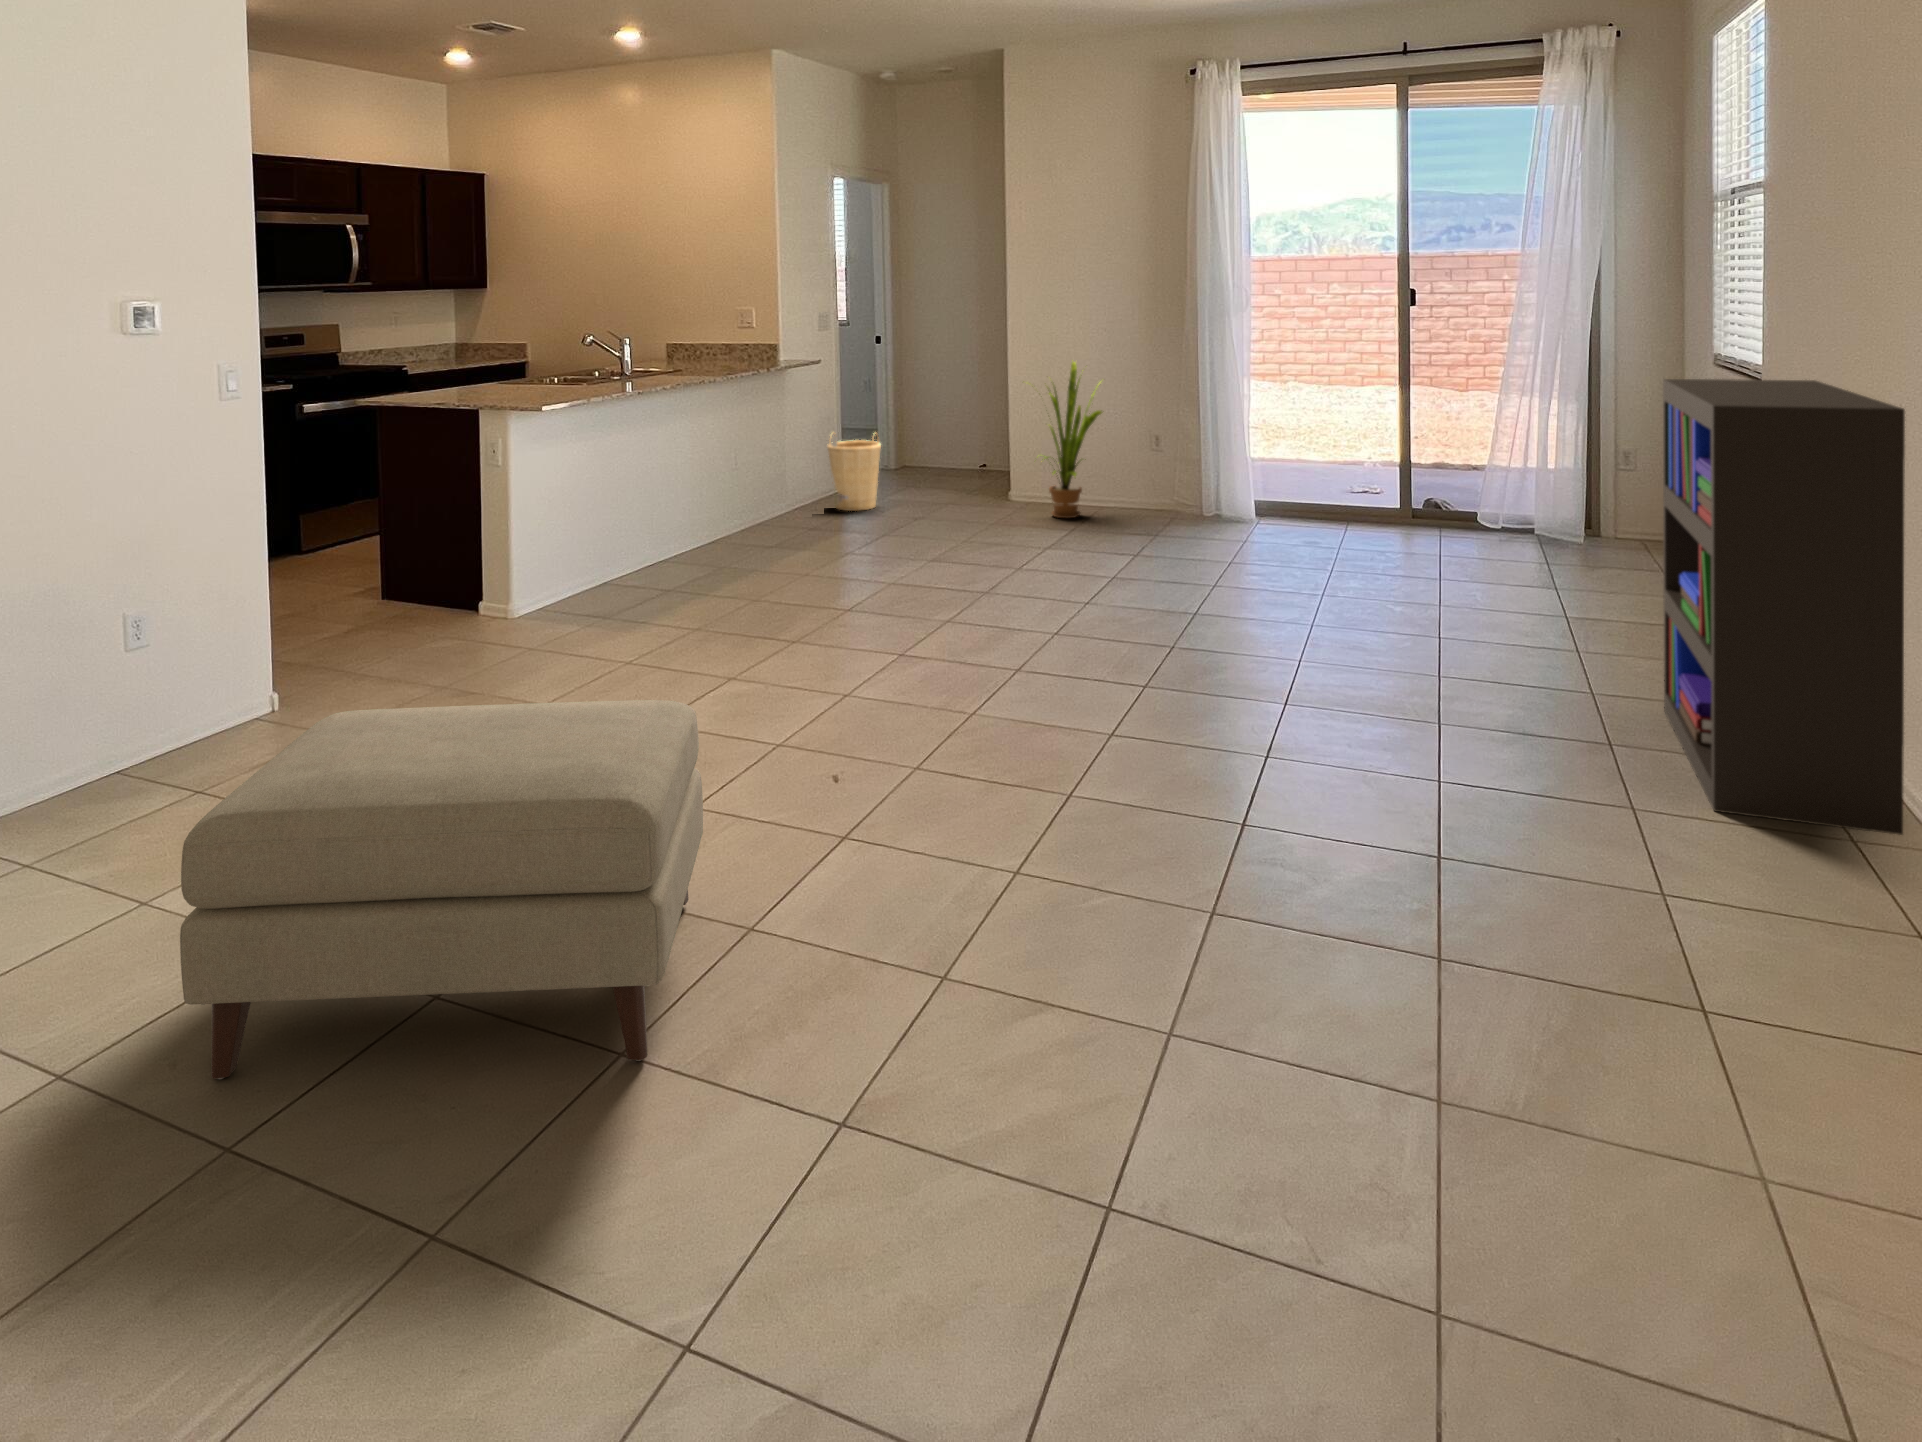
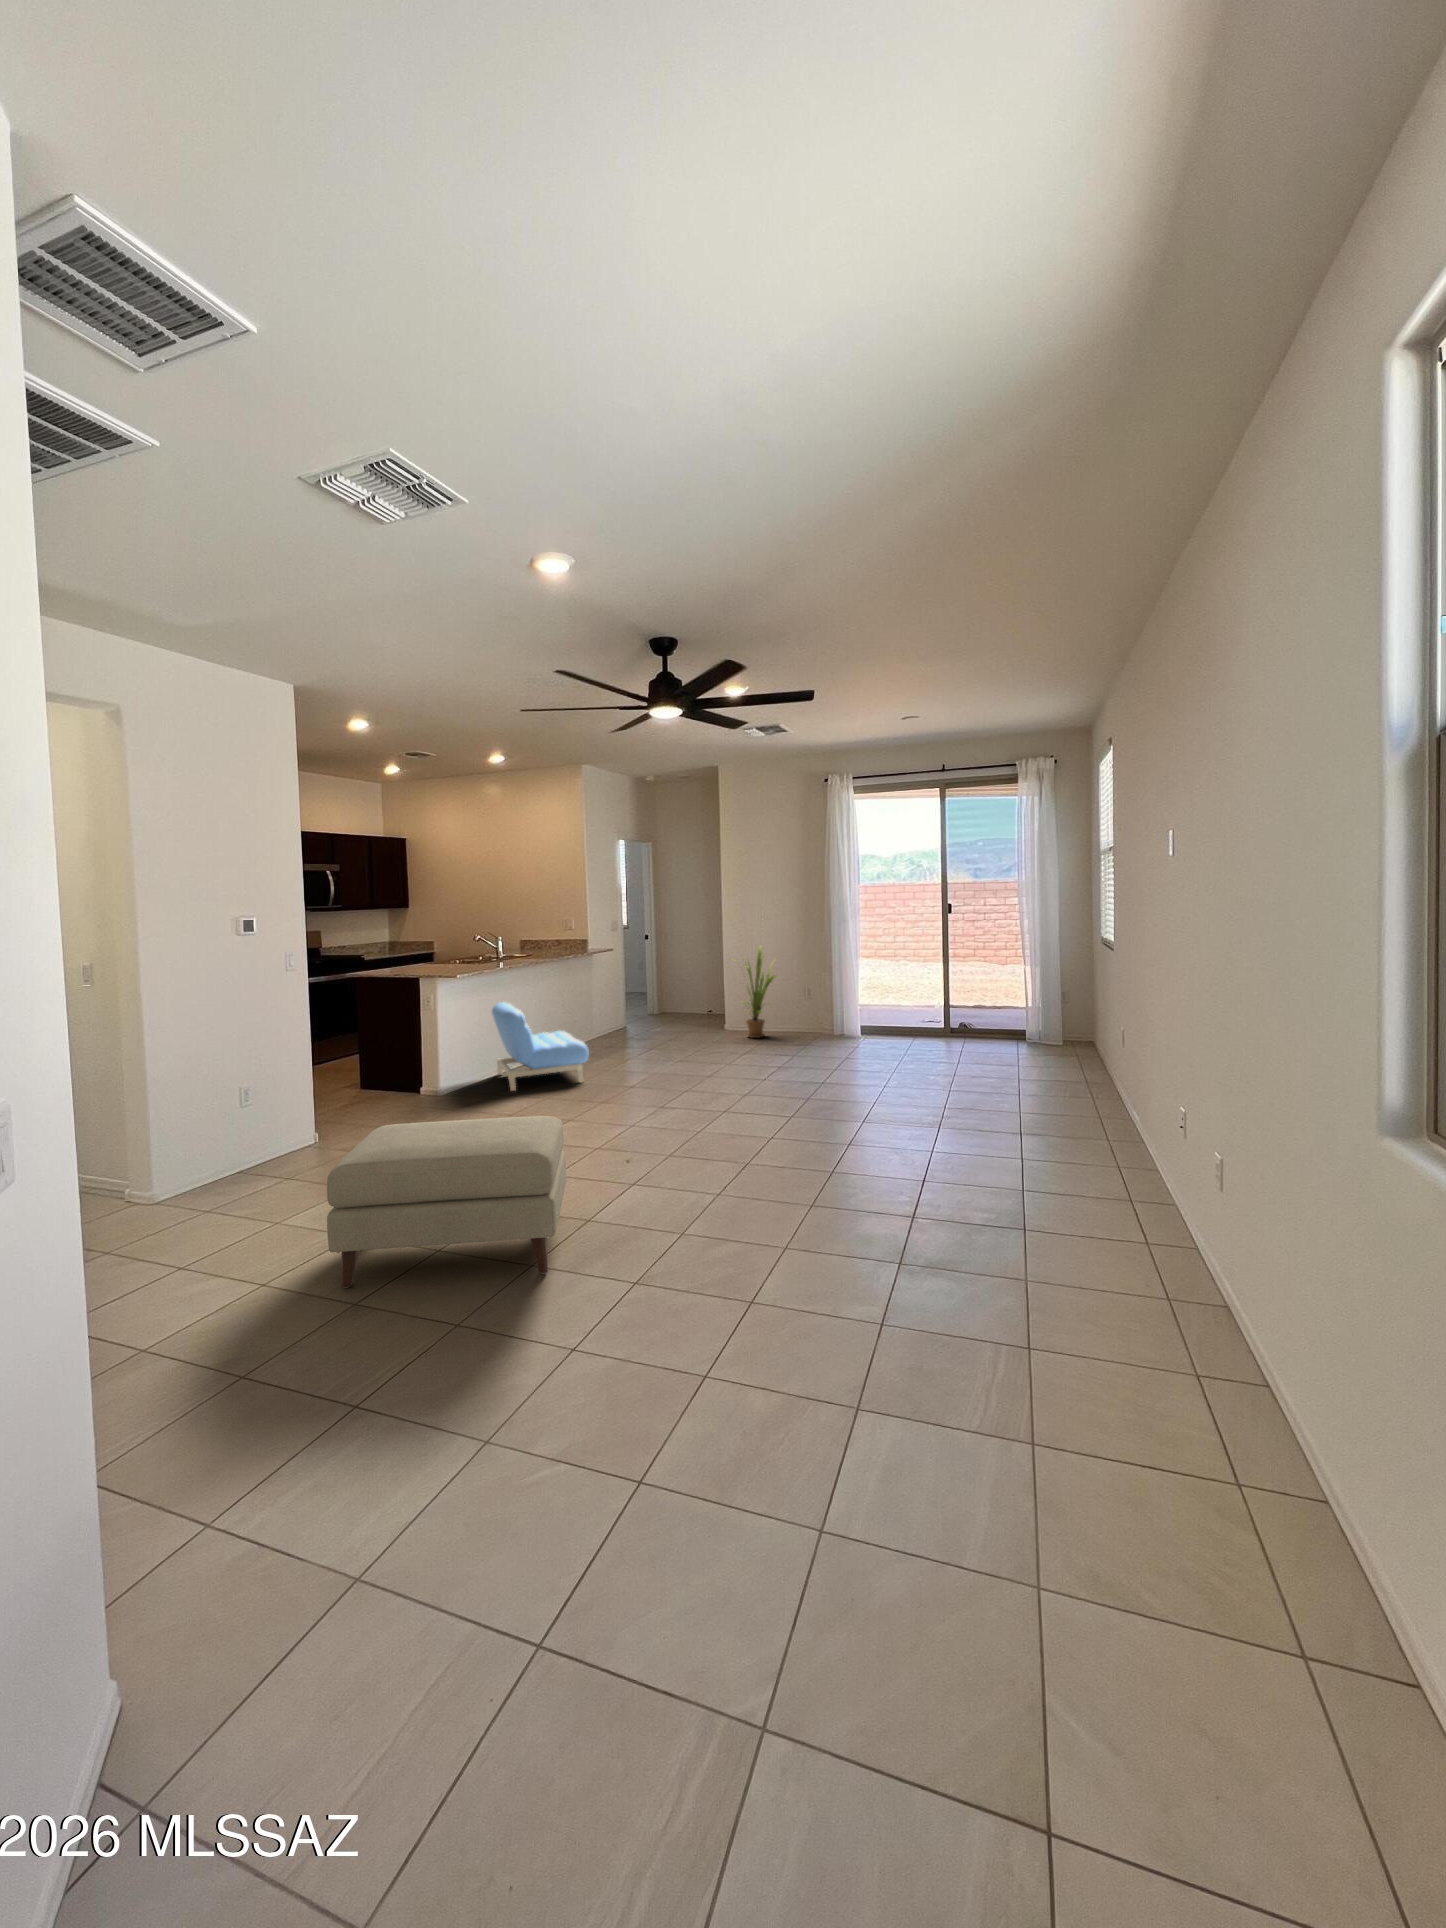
bookshelf: present [1663,379,1905,835] -> none [1052,951,1148,1170]
basket: present [828,433,881,511] -> none [617,990,648,1036]
armchair: none [607,452,773,611] -> present [492,1002,589,1091]

